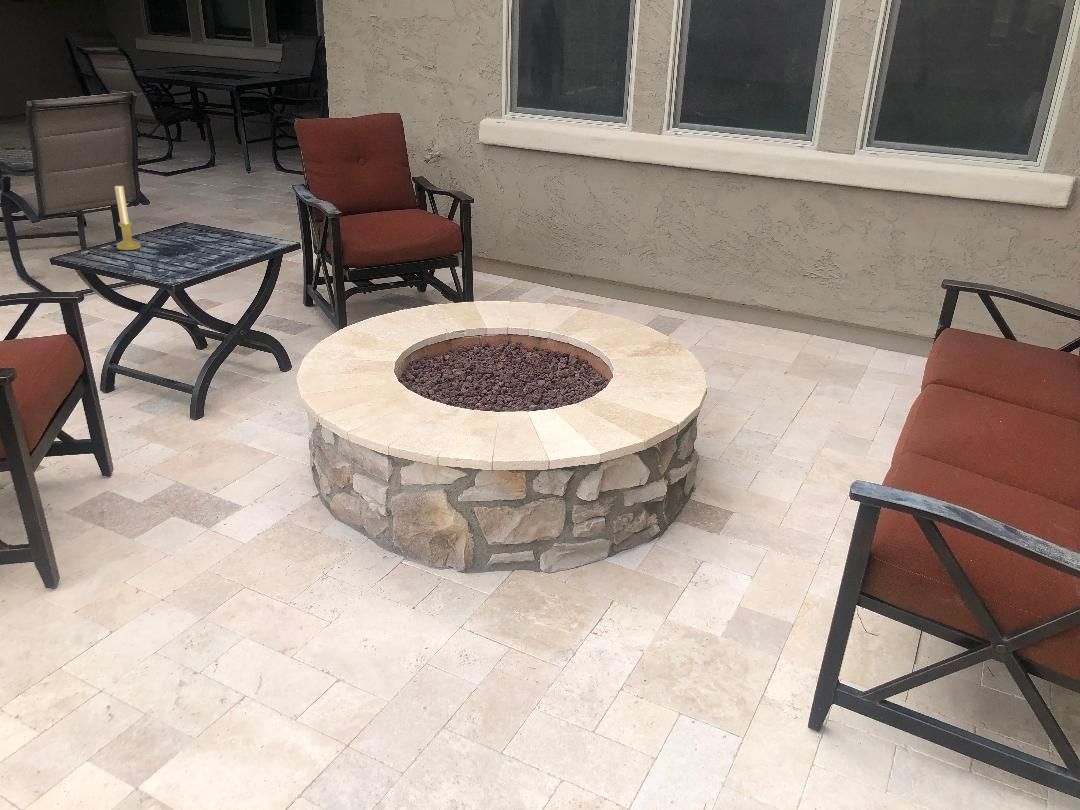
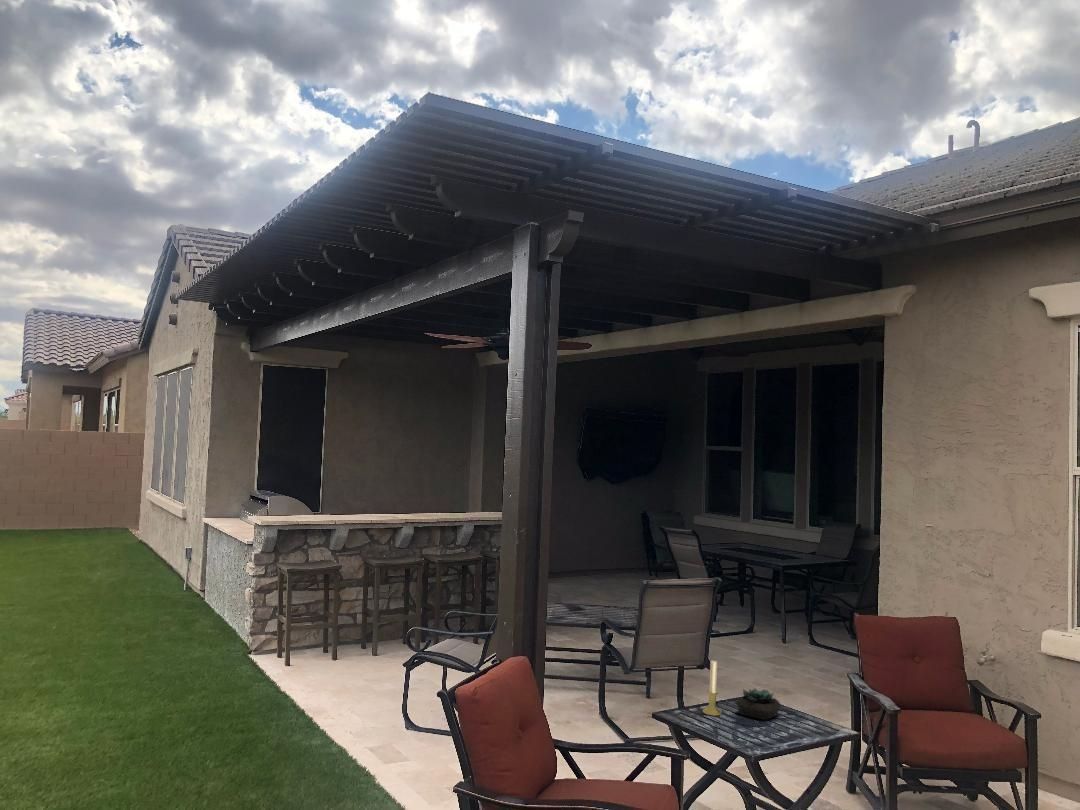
succulent plant: none [157,212,213,246] -> present [736,688,782,720]

